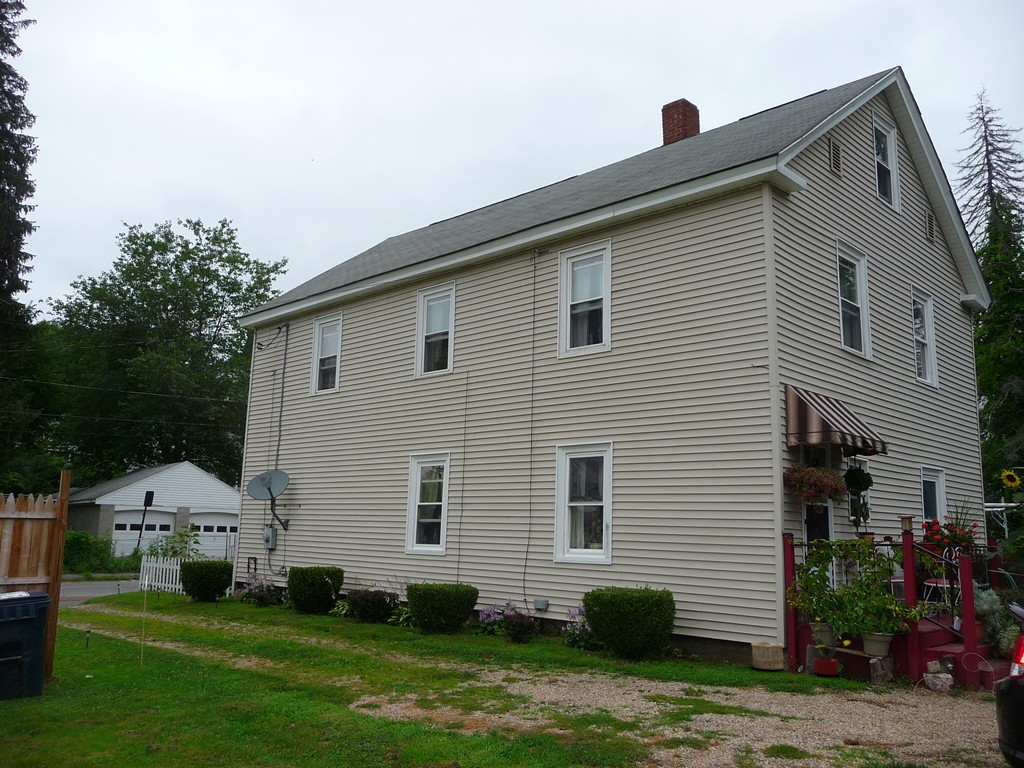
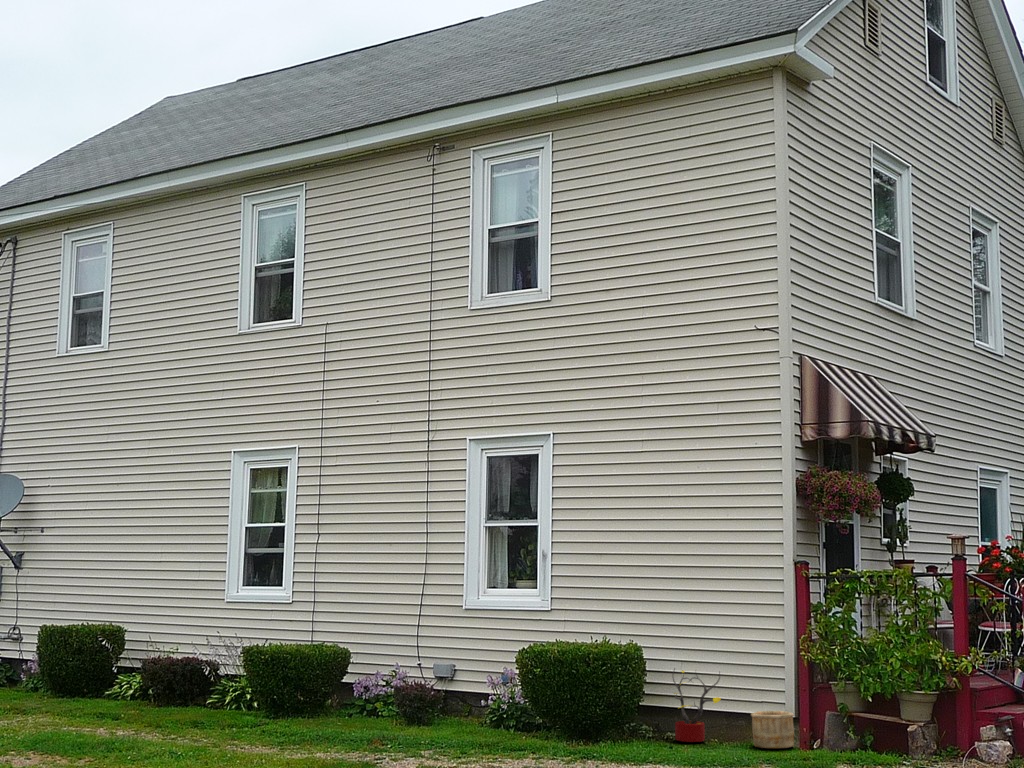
decorative plant: present [810,618,850,675] -> present [672,669,721,742]

